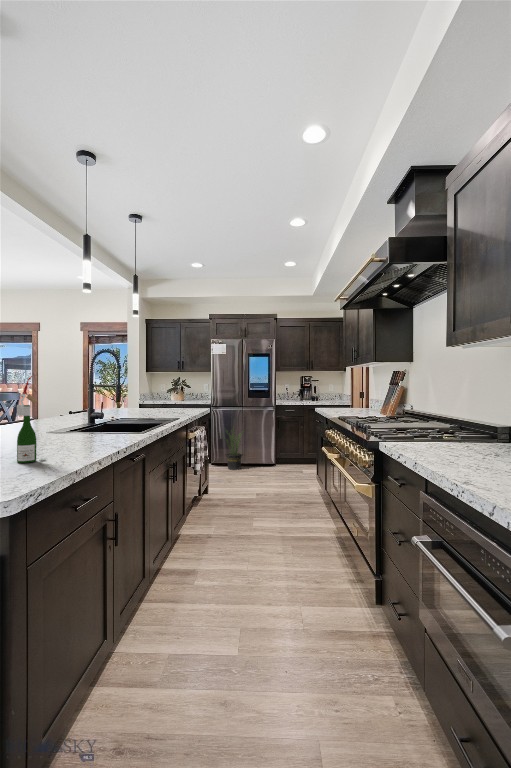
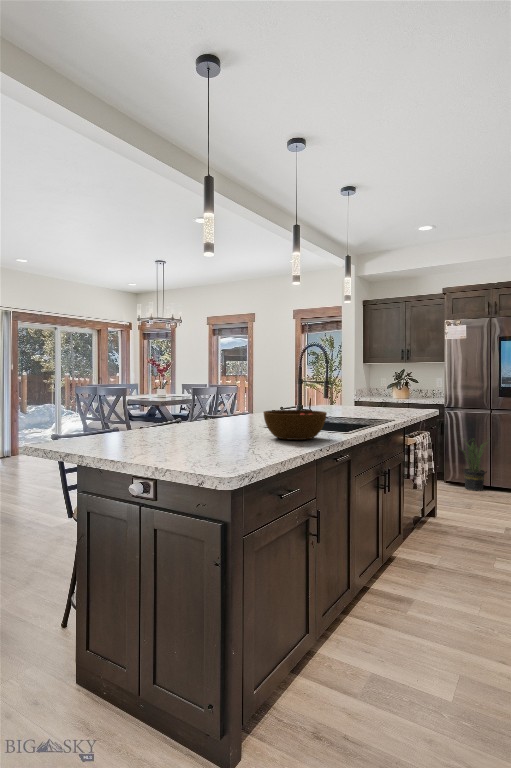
wine bottle: present [17,376,46,463] -> none [233,375,256,453]
bowl: none [53,413,122,443] -> present [263,410,327,440]

